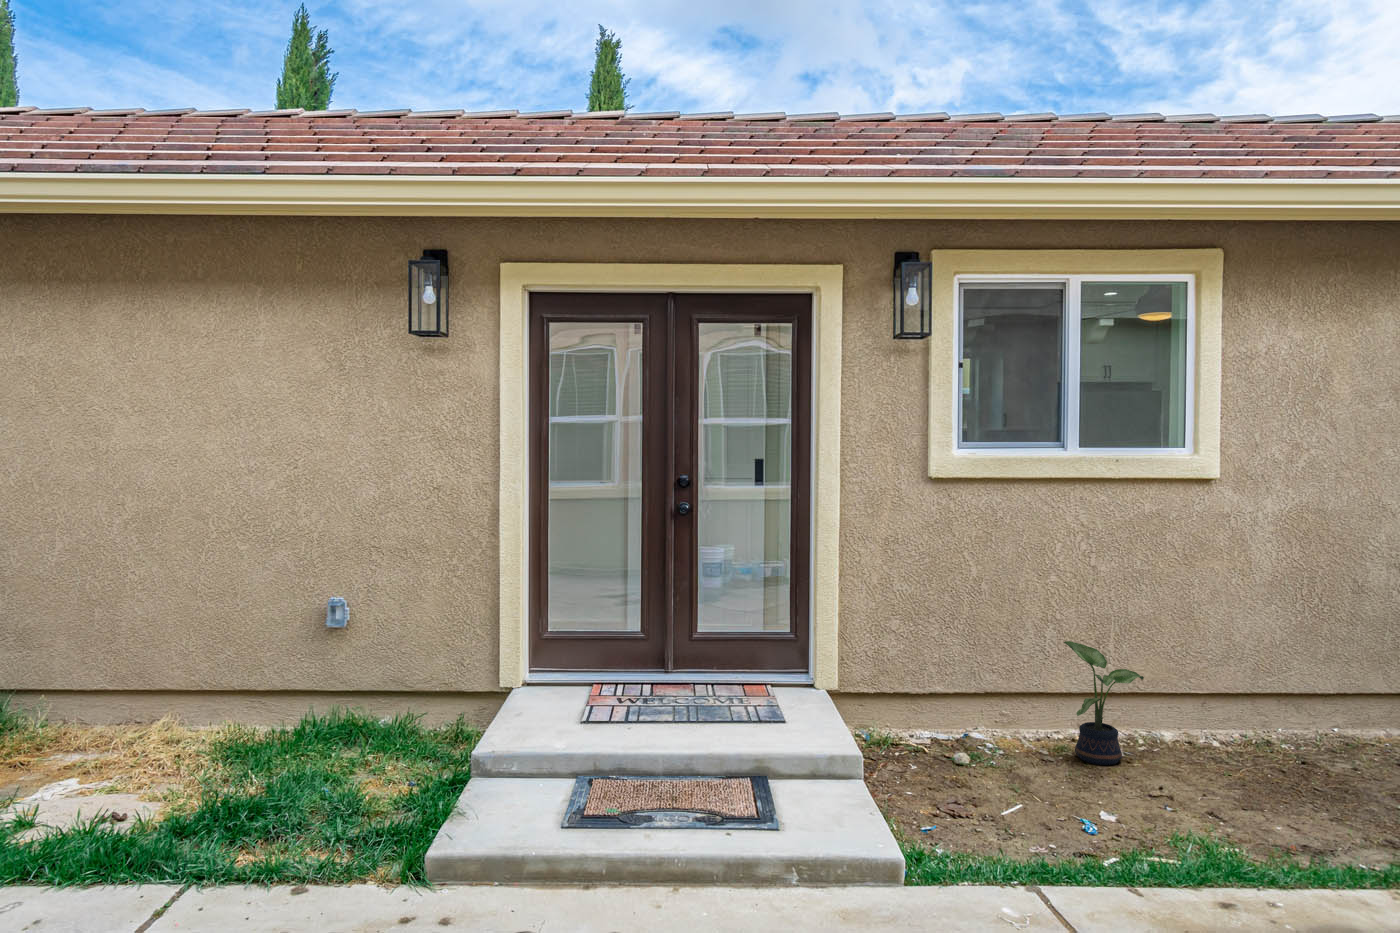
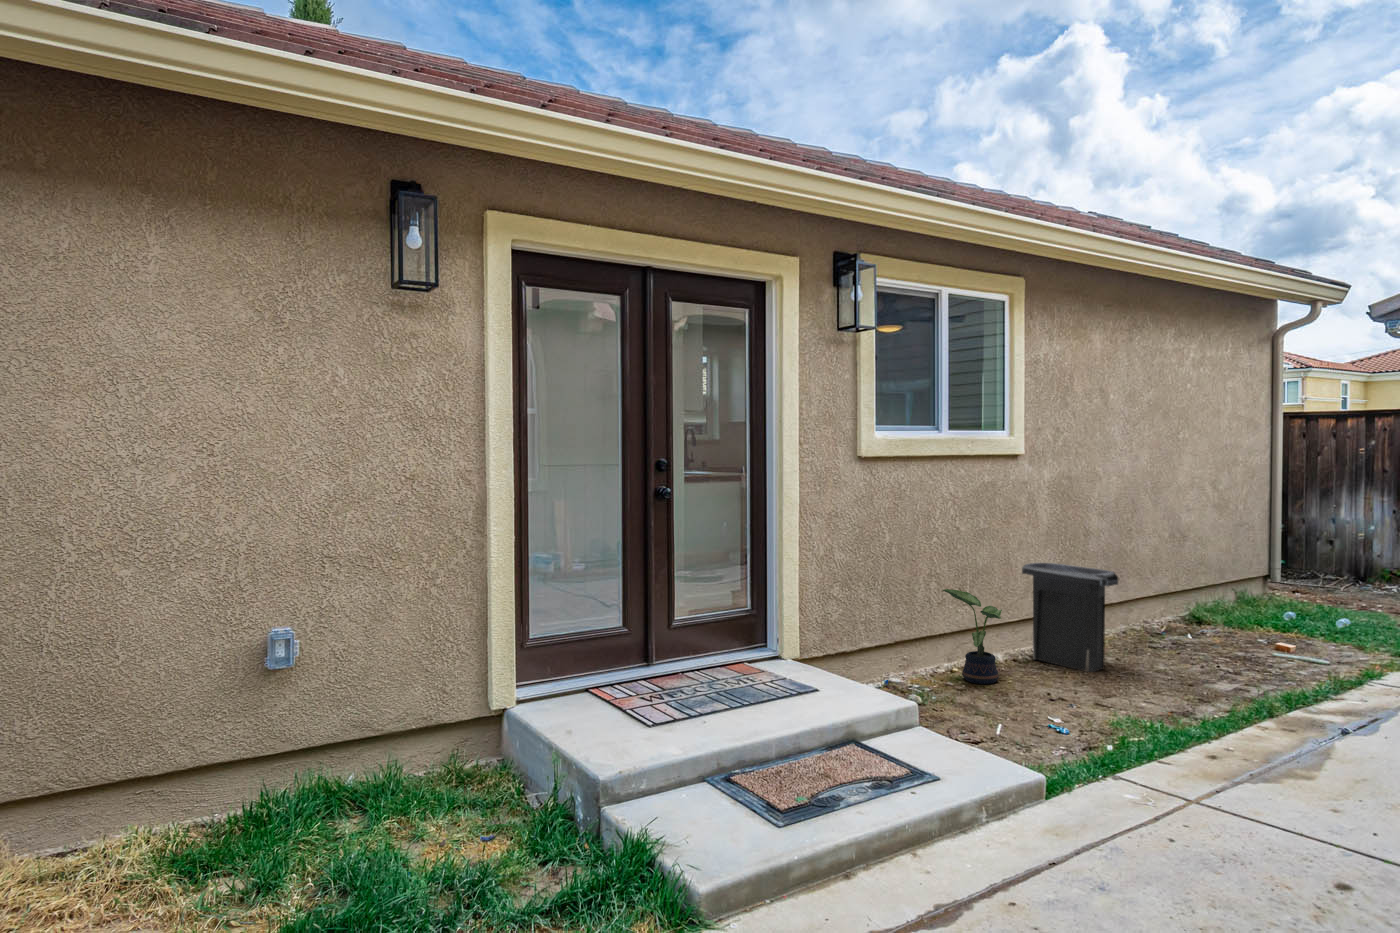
trash can: none [1212,624,1326,782] -> present [1022,563,1118,672]

